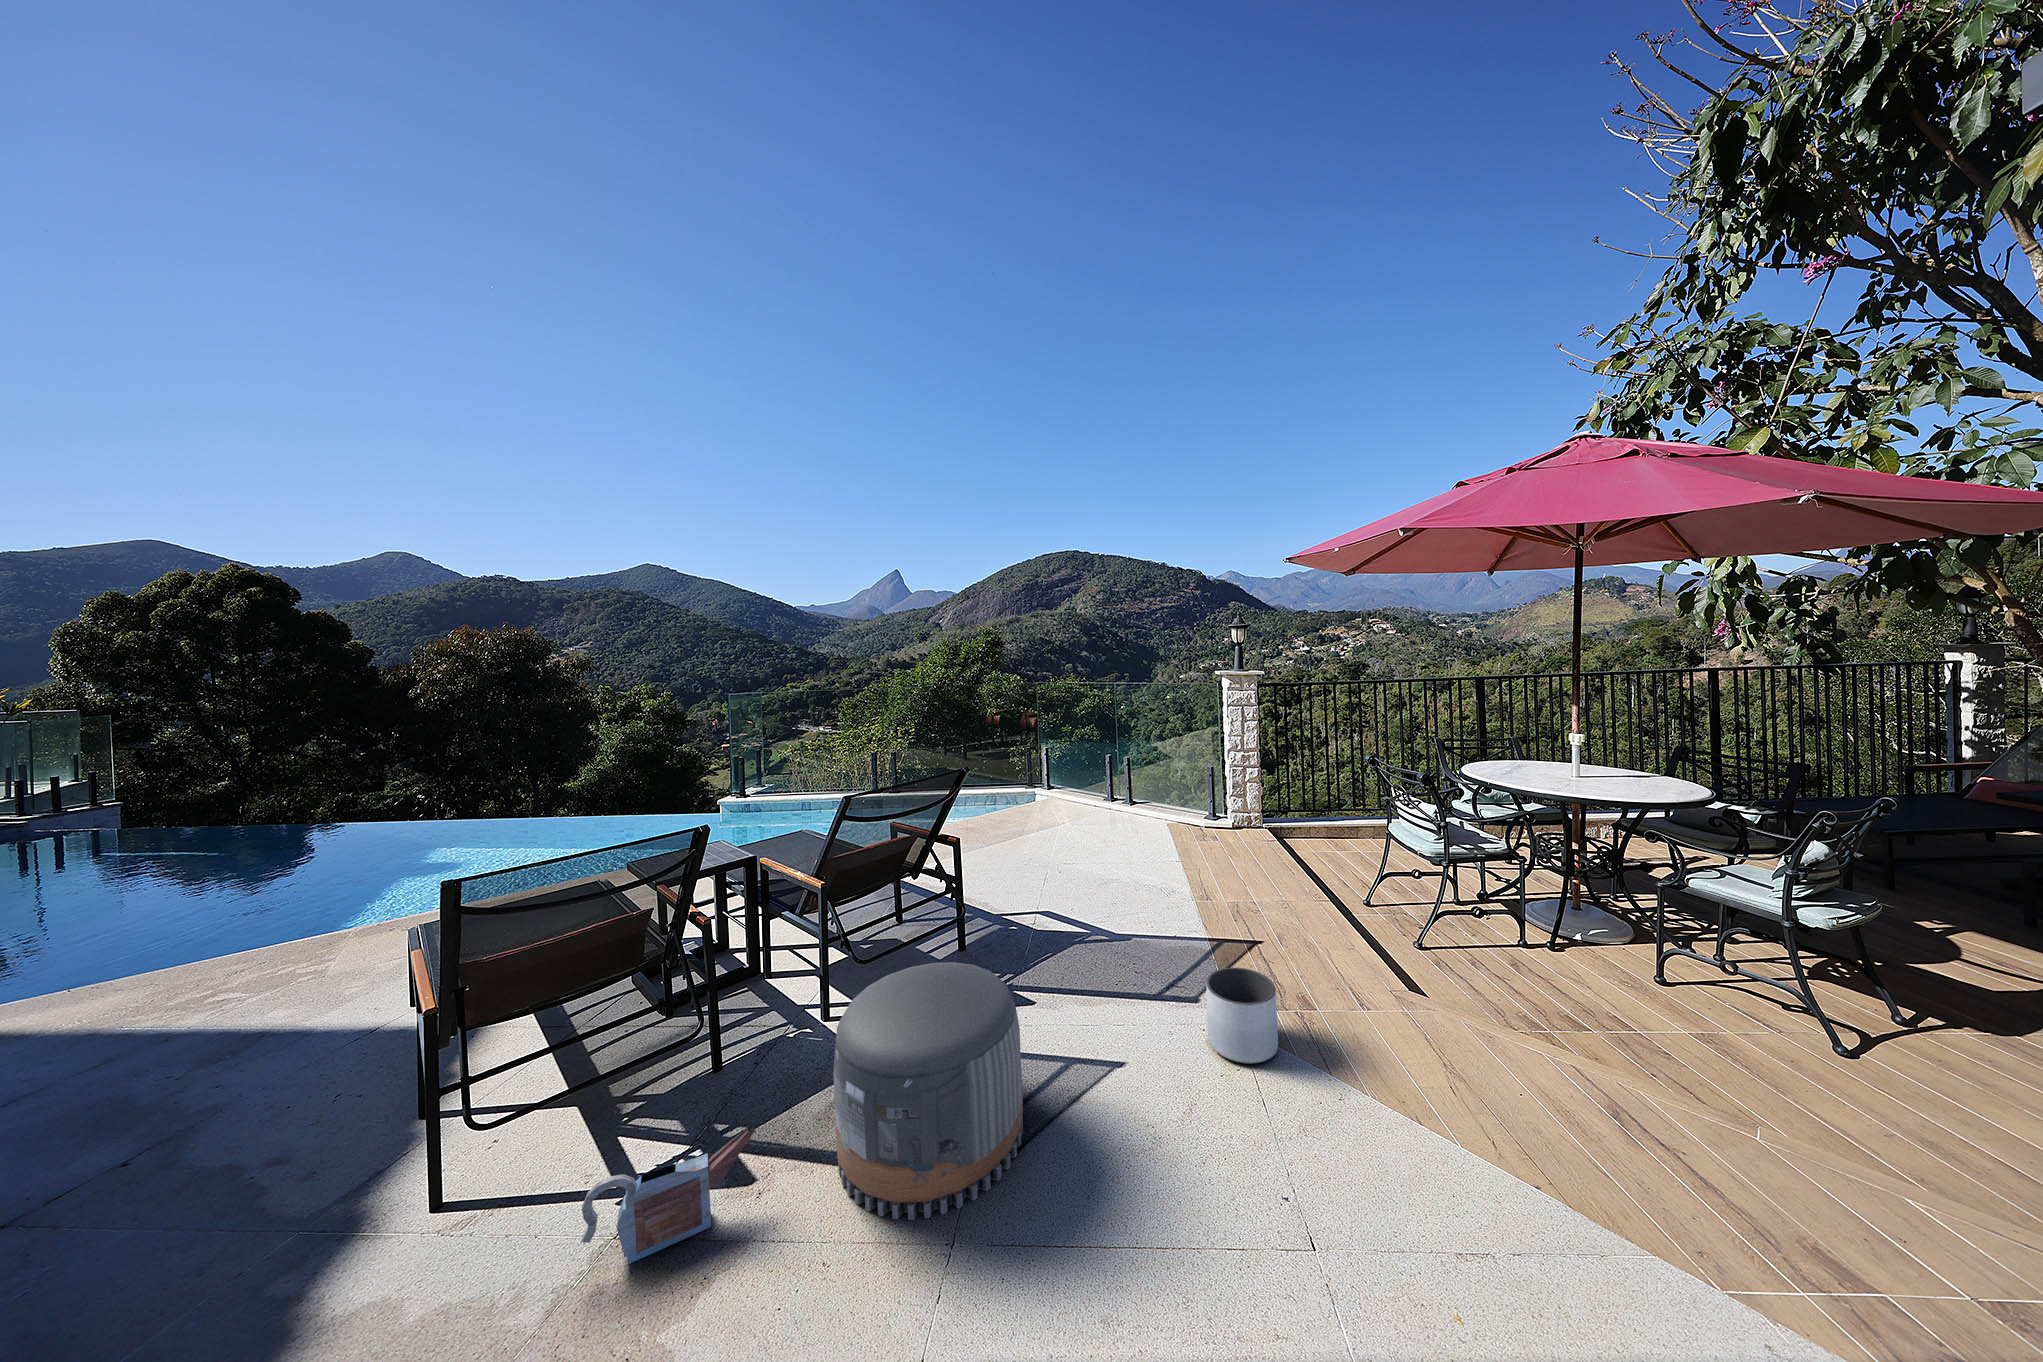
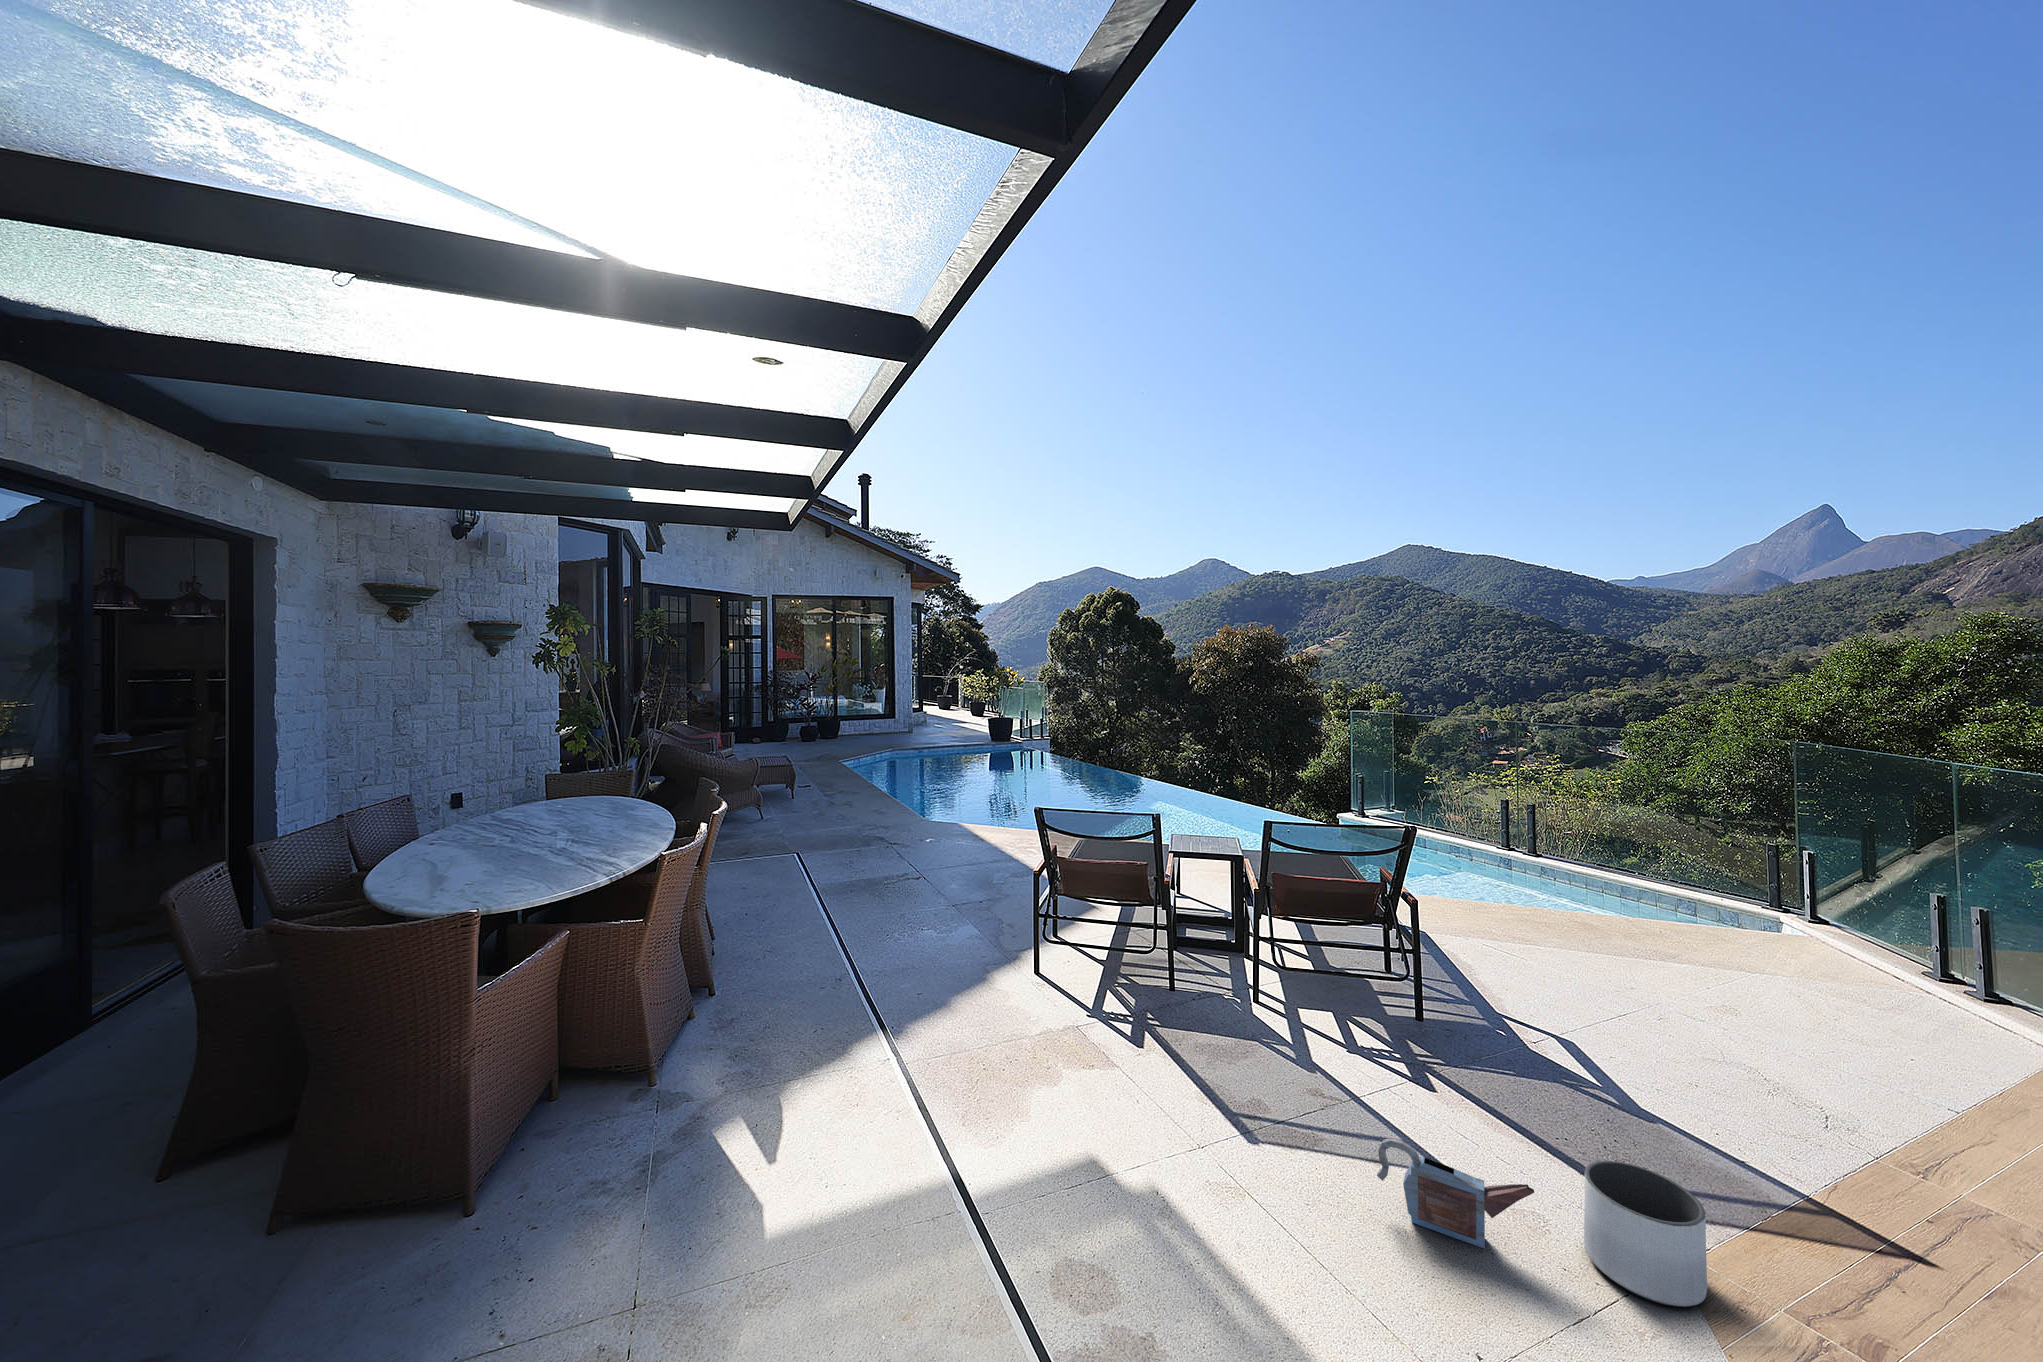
pouf: present [833,962,1023,1220] -> none [1172,962,1330,1147]
watering can: present [581,1128,755,1264] -> present [1377,1138,1534,1248]

